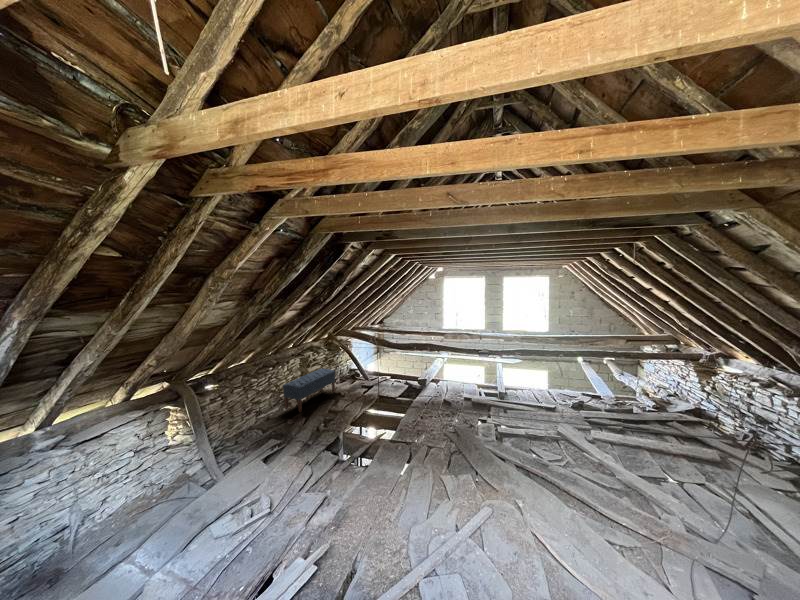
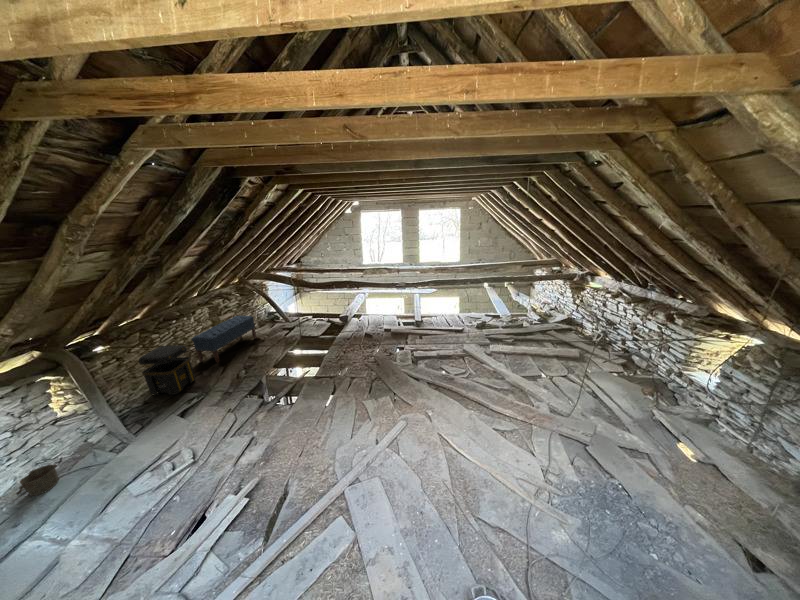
toolbox: none [240,389,280,438] -> present [139,345,195,395]
bucket: none [128,488,162,517] -> present [16,464,59,496]

